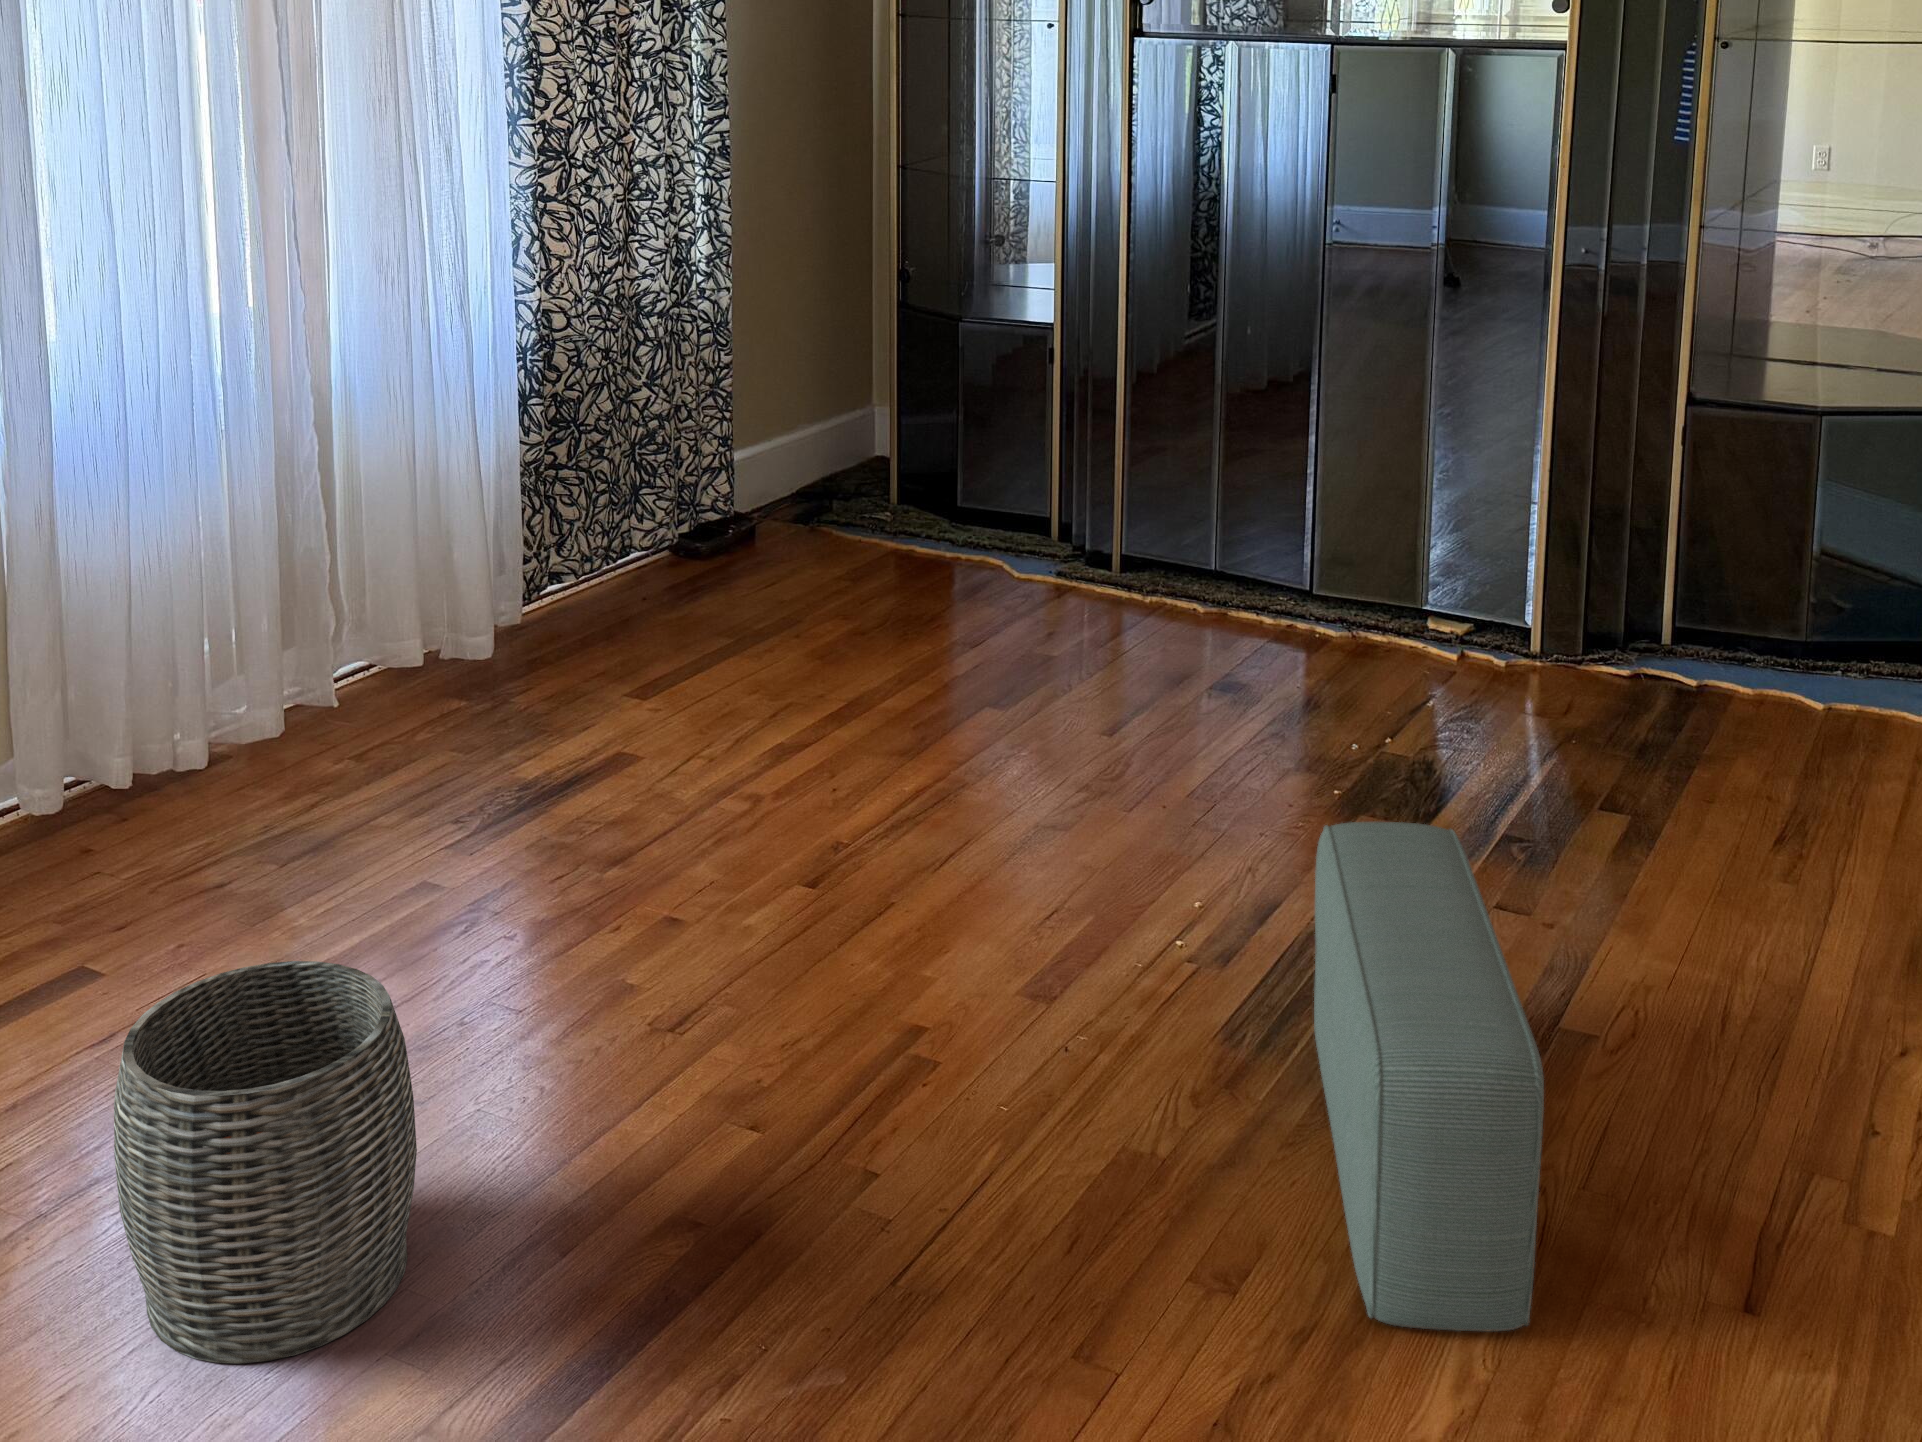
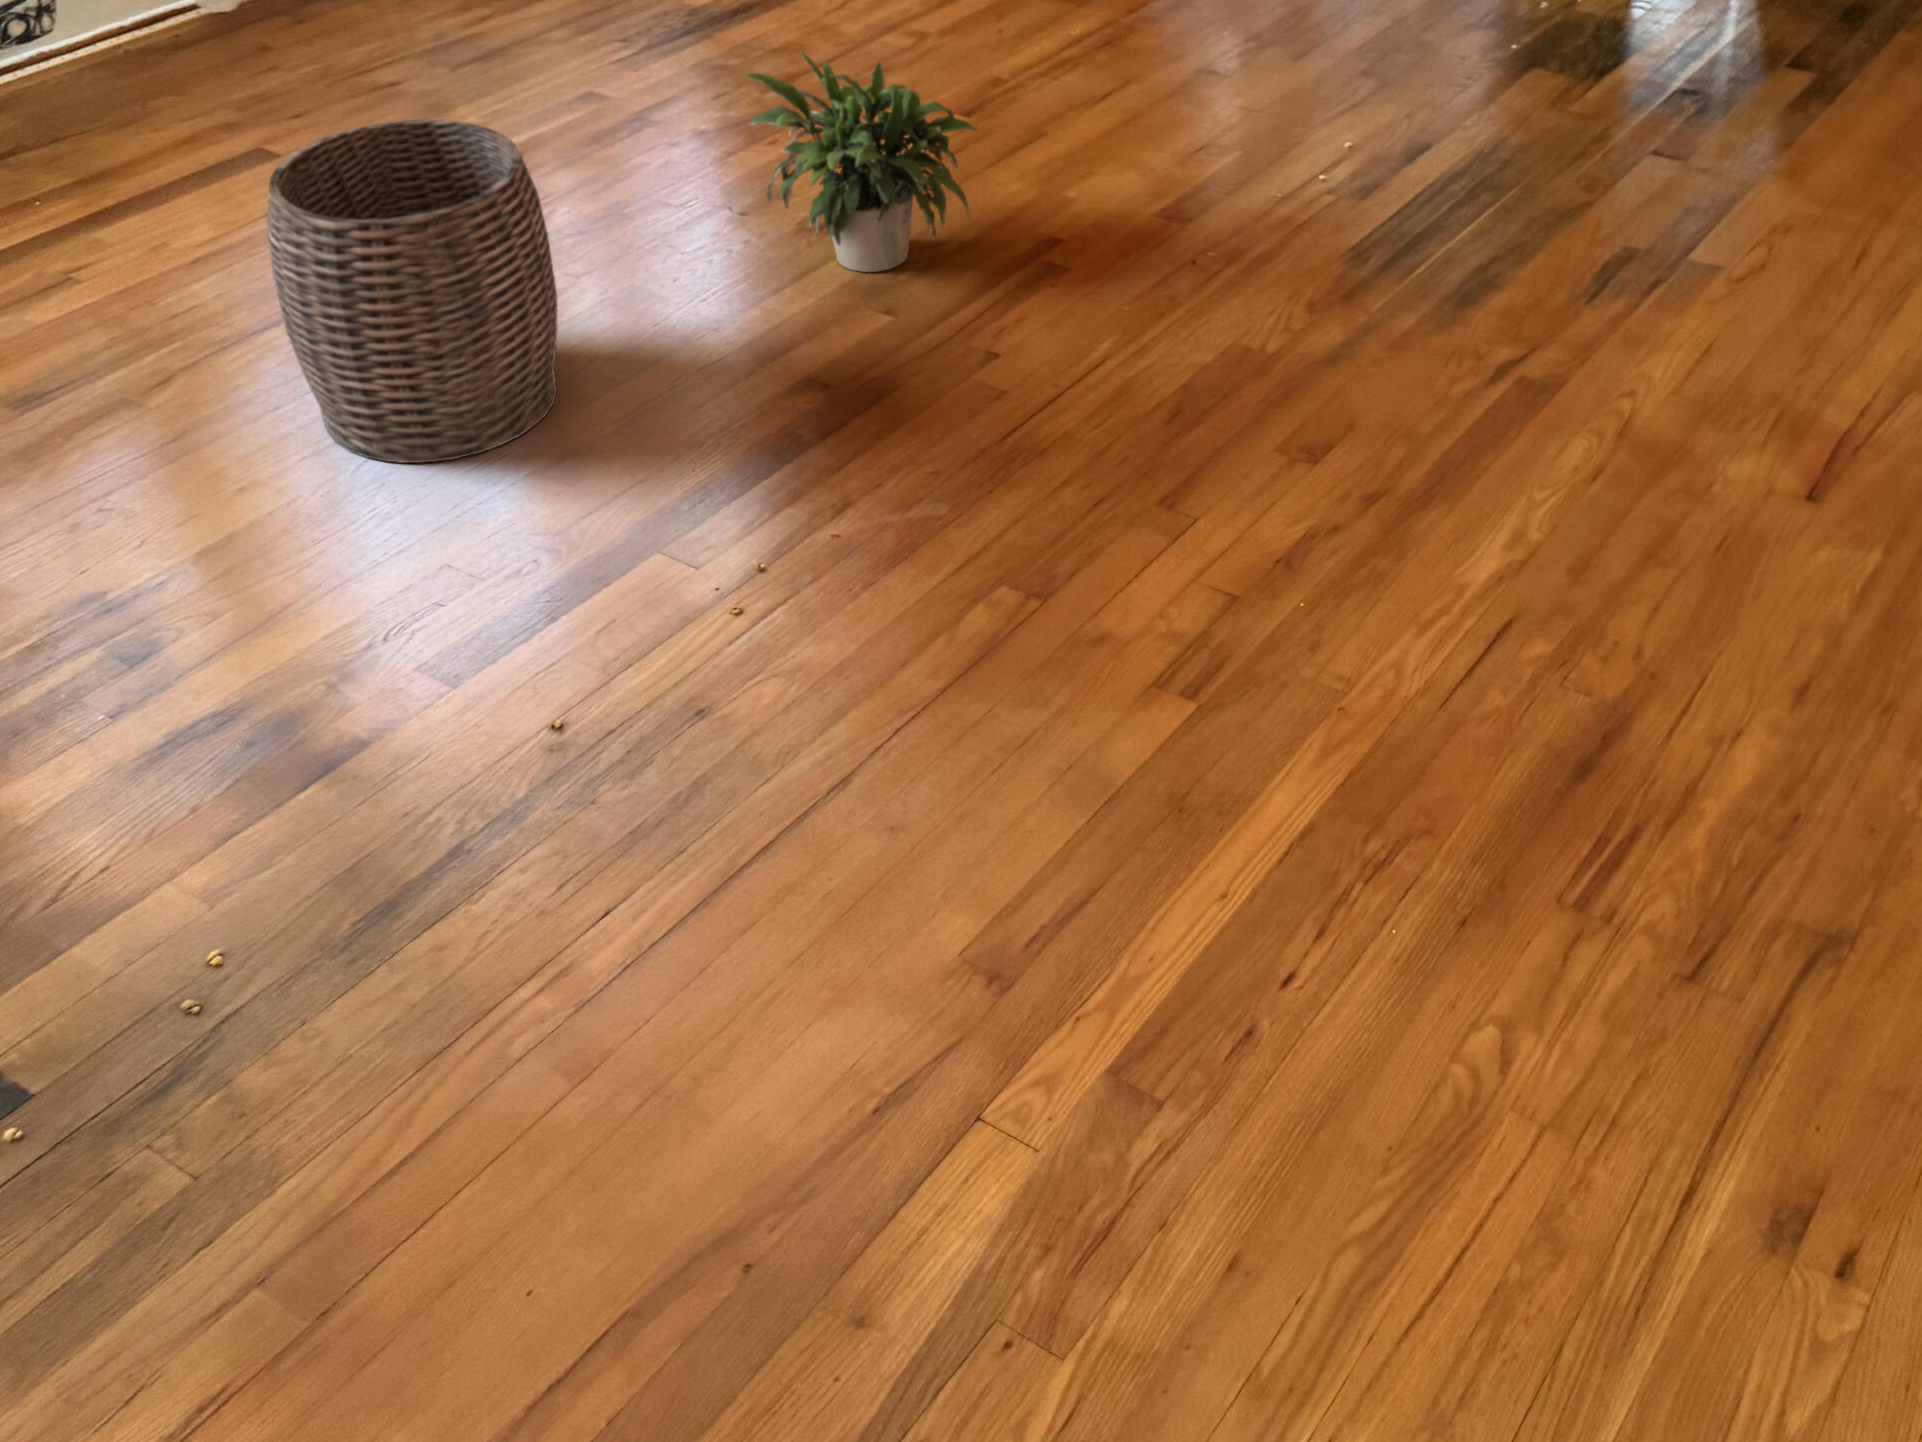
pouf: present [1314,822,1544,1331] -> none [1437,42,1634,496]
potted plant: none [576,854,844,1087] -> present [726,51,978,272]

